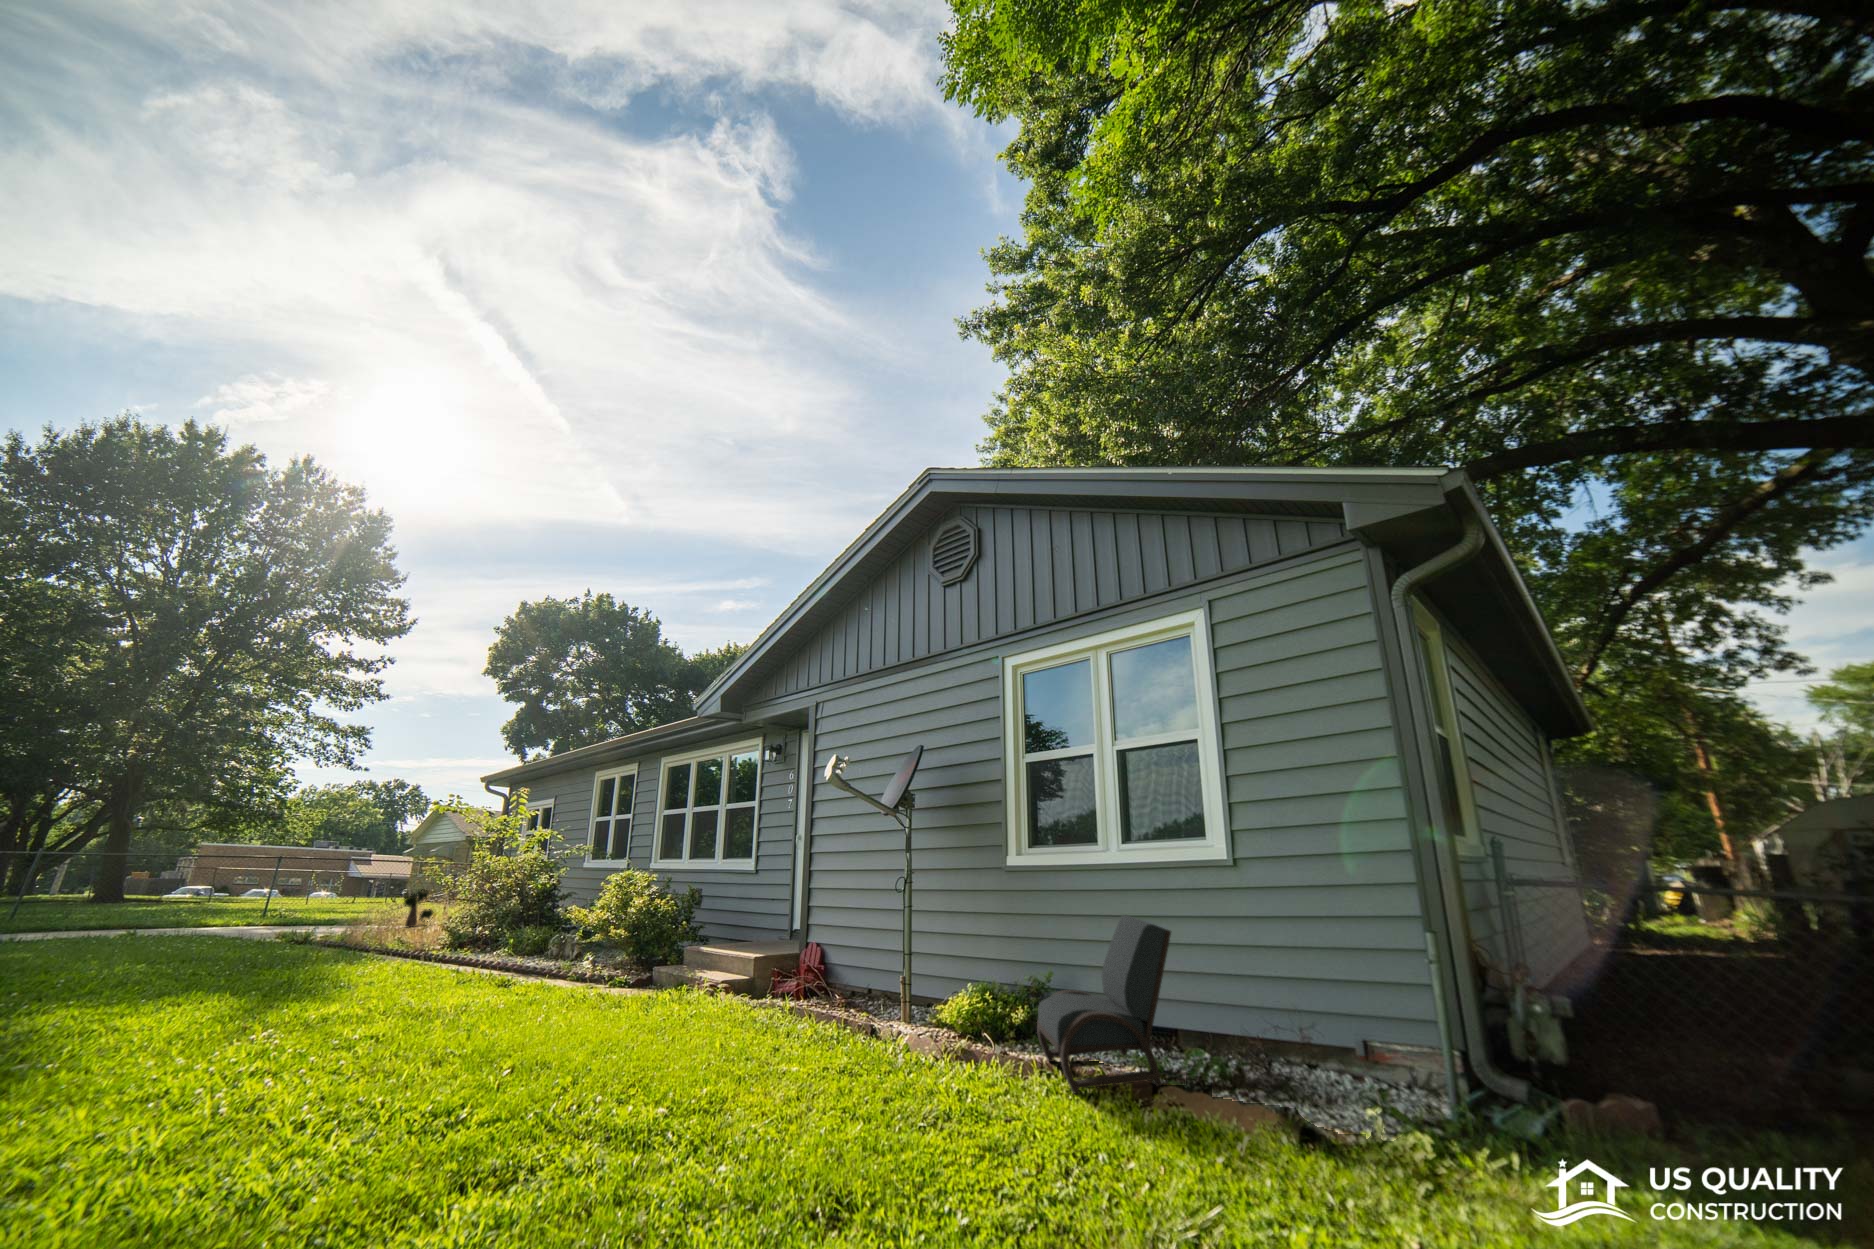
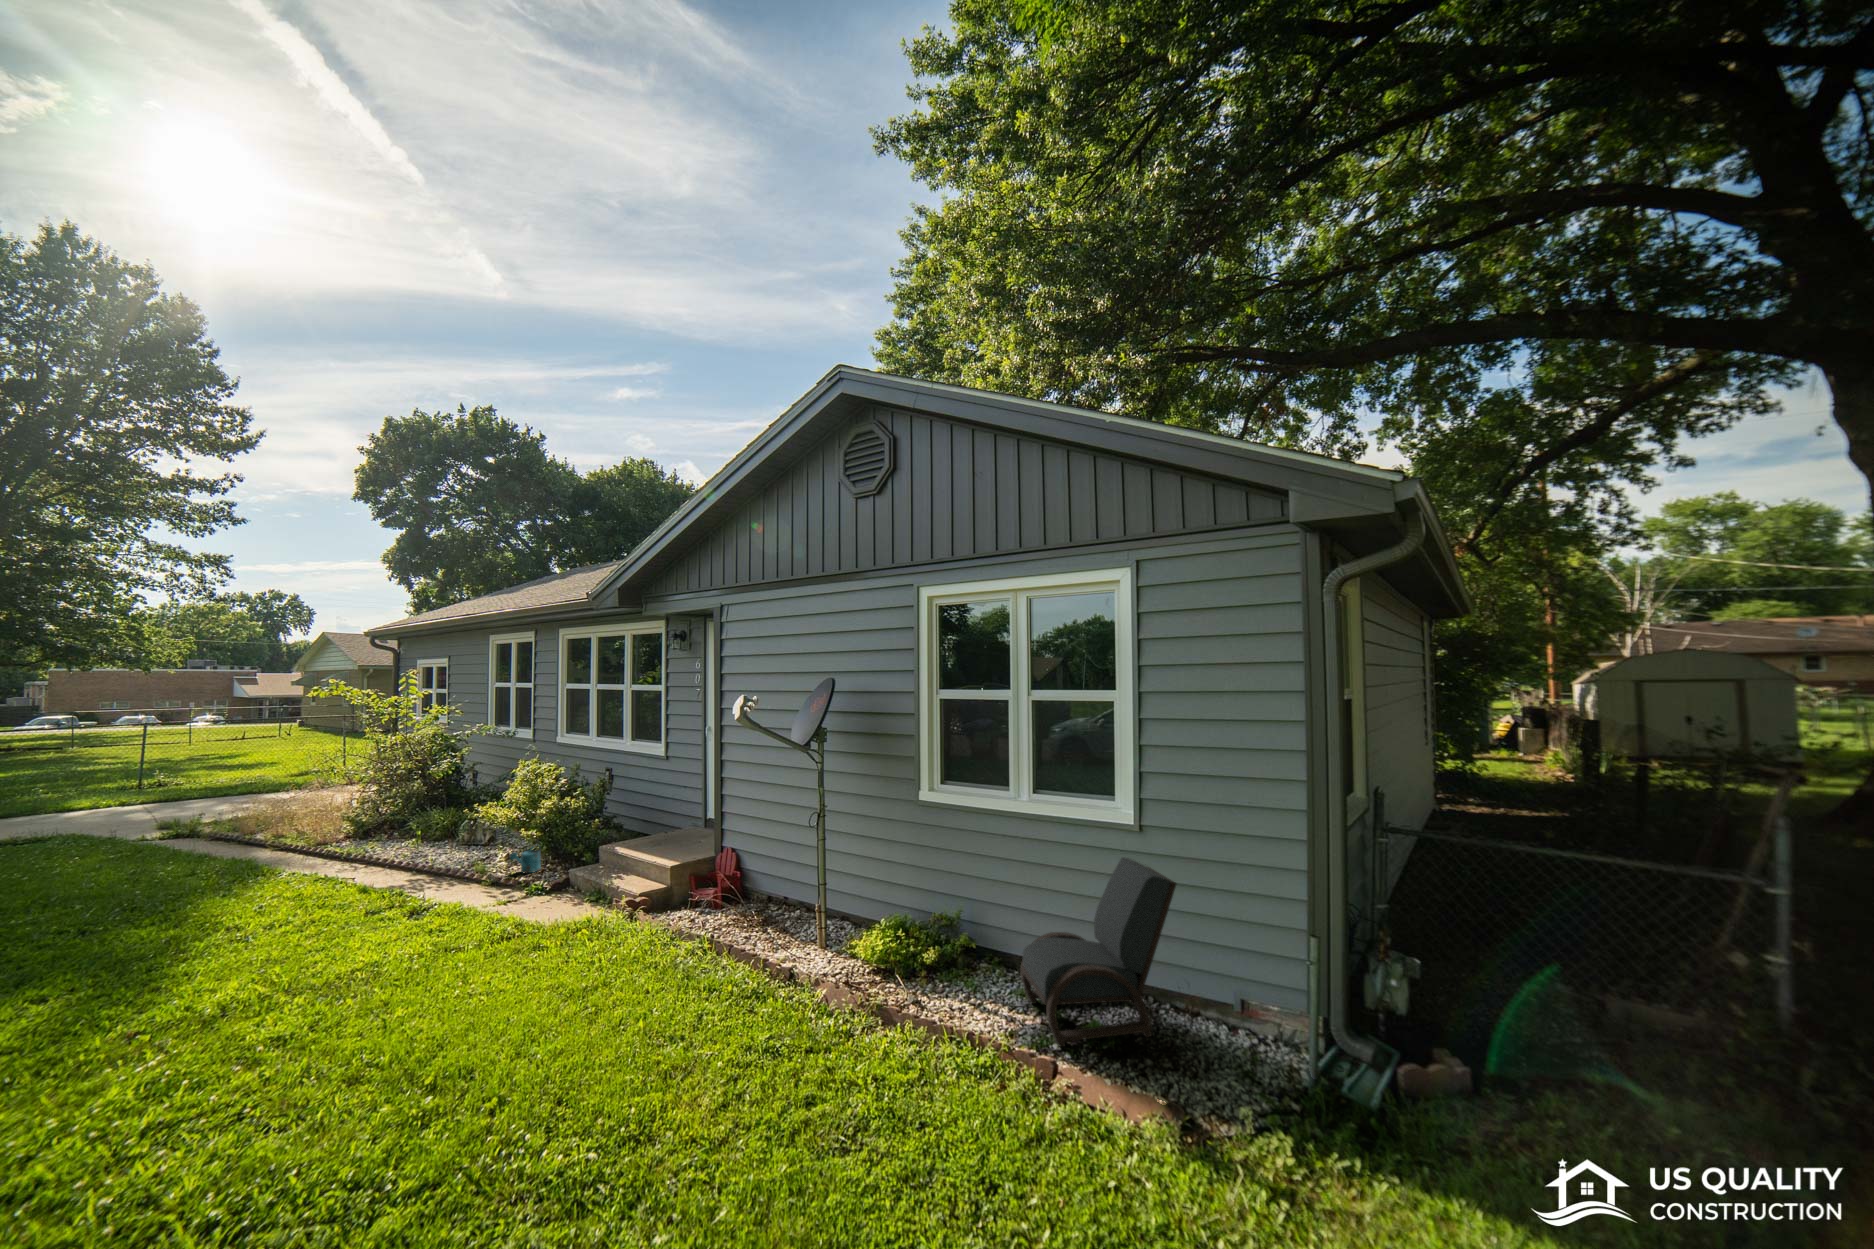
potted plant: present [404,889,434,927] -> none [301,761,340,803]
watering can: none [580,947,608,974] -> present [510,846,541,873]

